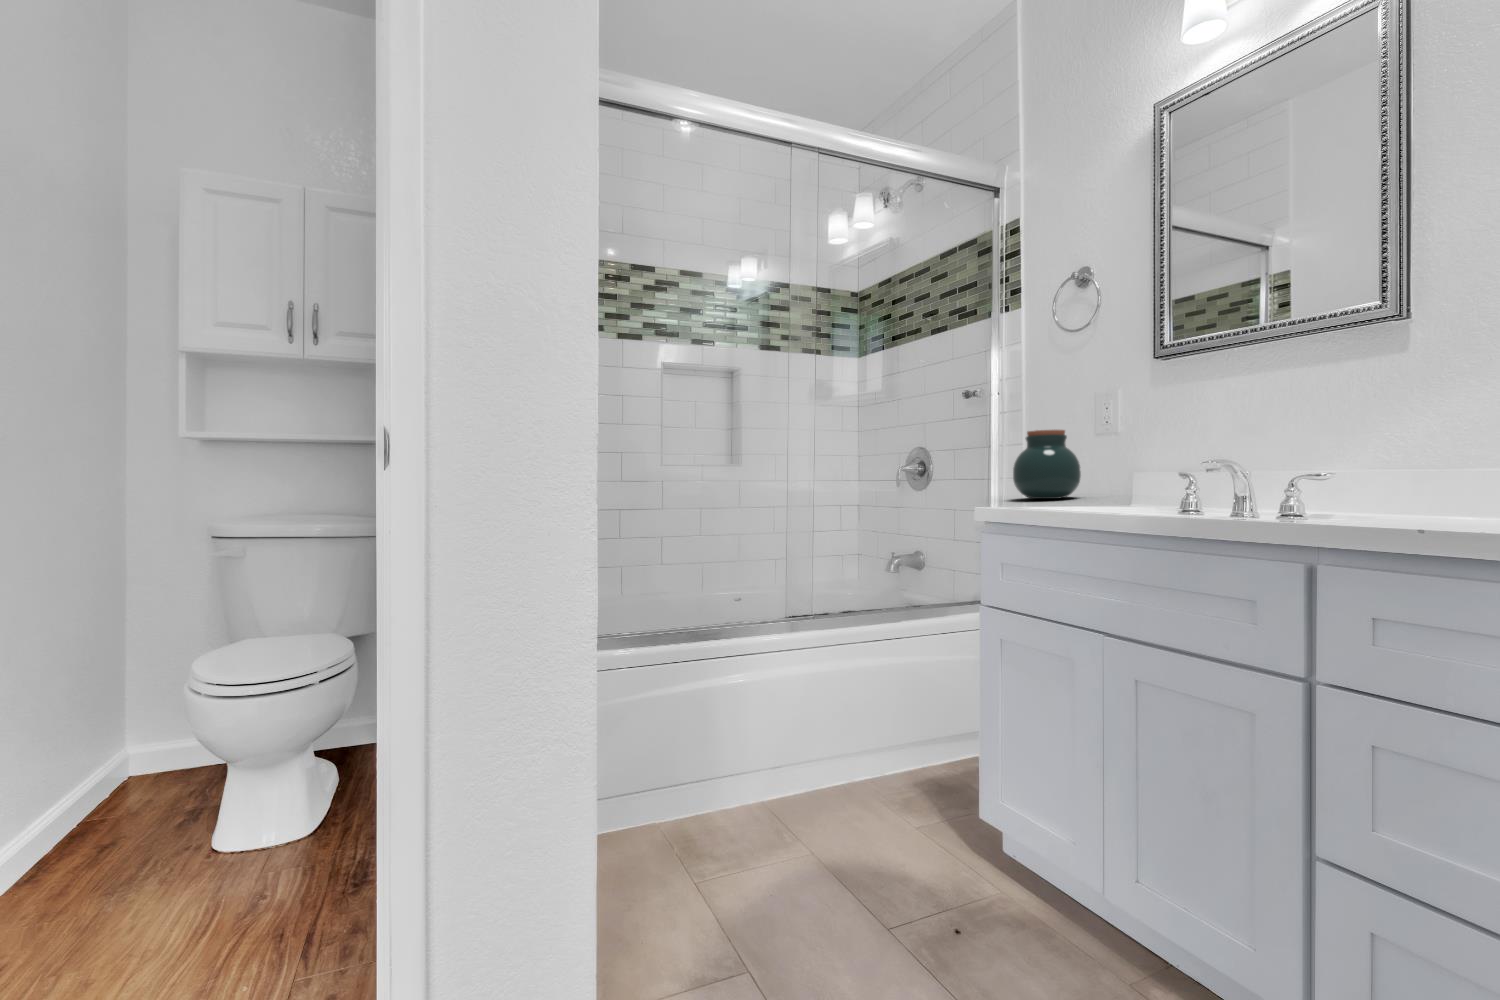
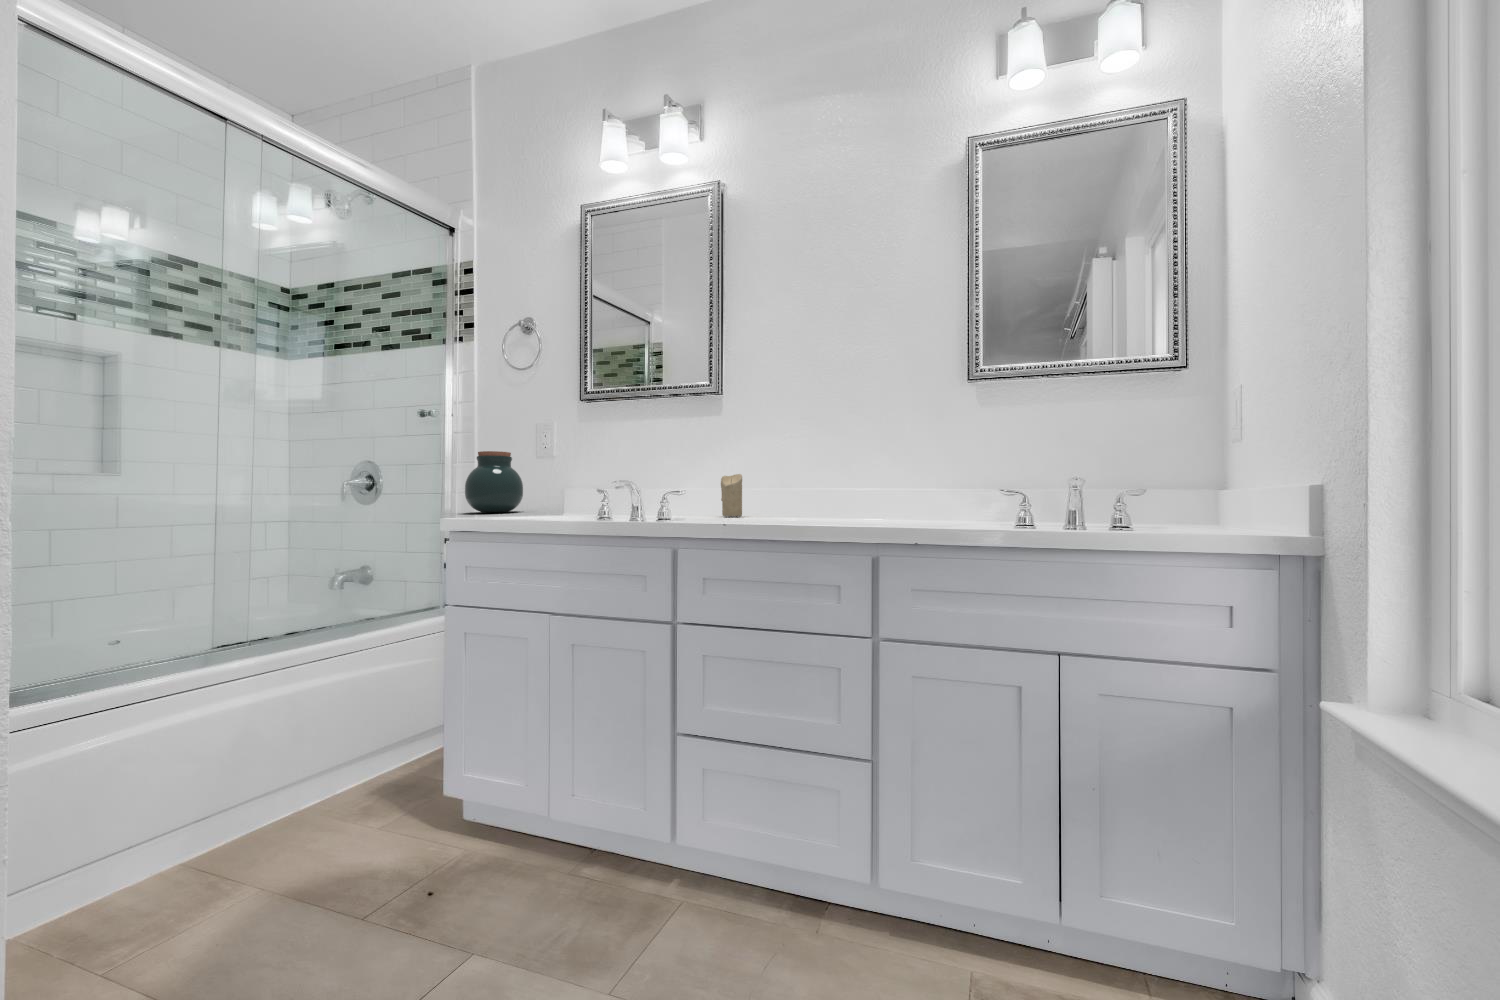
candle: none [1404,444,1453,513] -> present [721,474,742,516]

